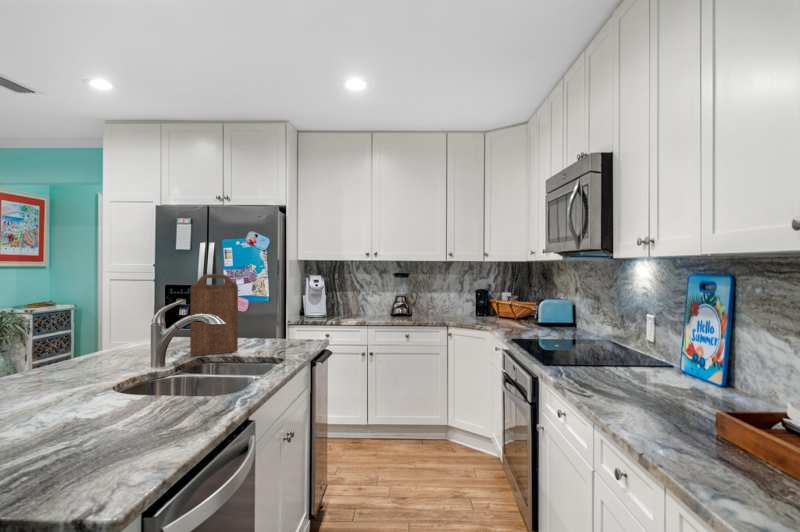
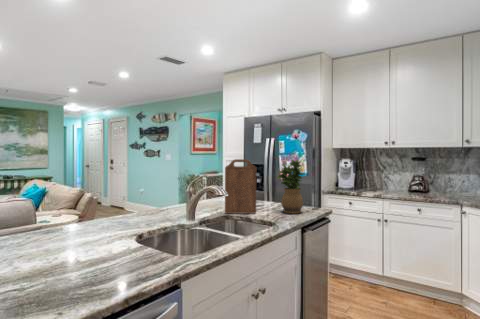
potted plant: none [261,275,299,347] -> present [277,160,303,214]

